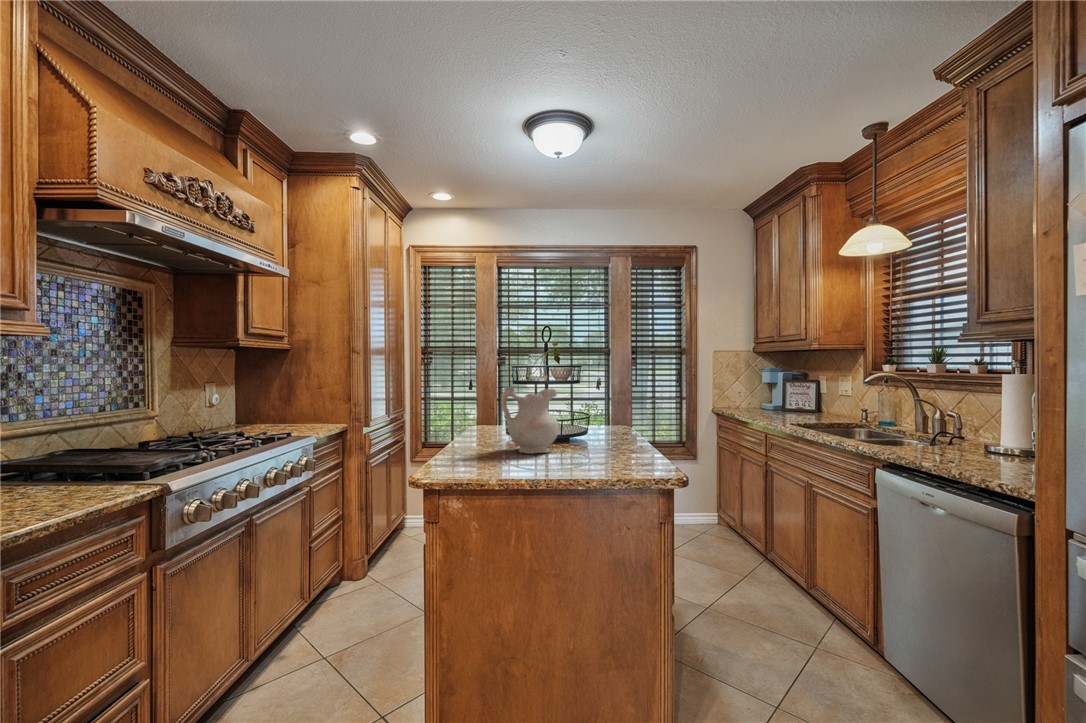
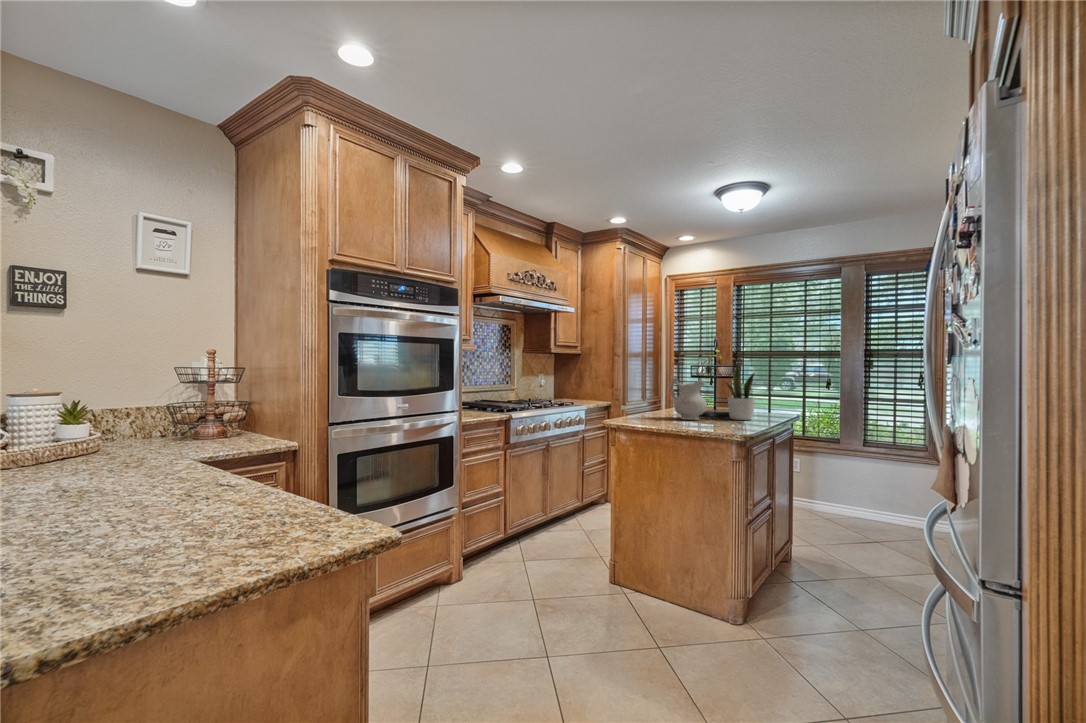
potted plant: none [561,360,622,444] -> present [724,365,755,420]

